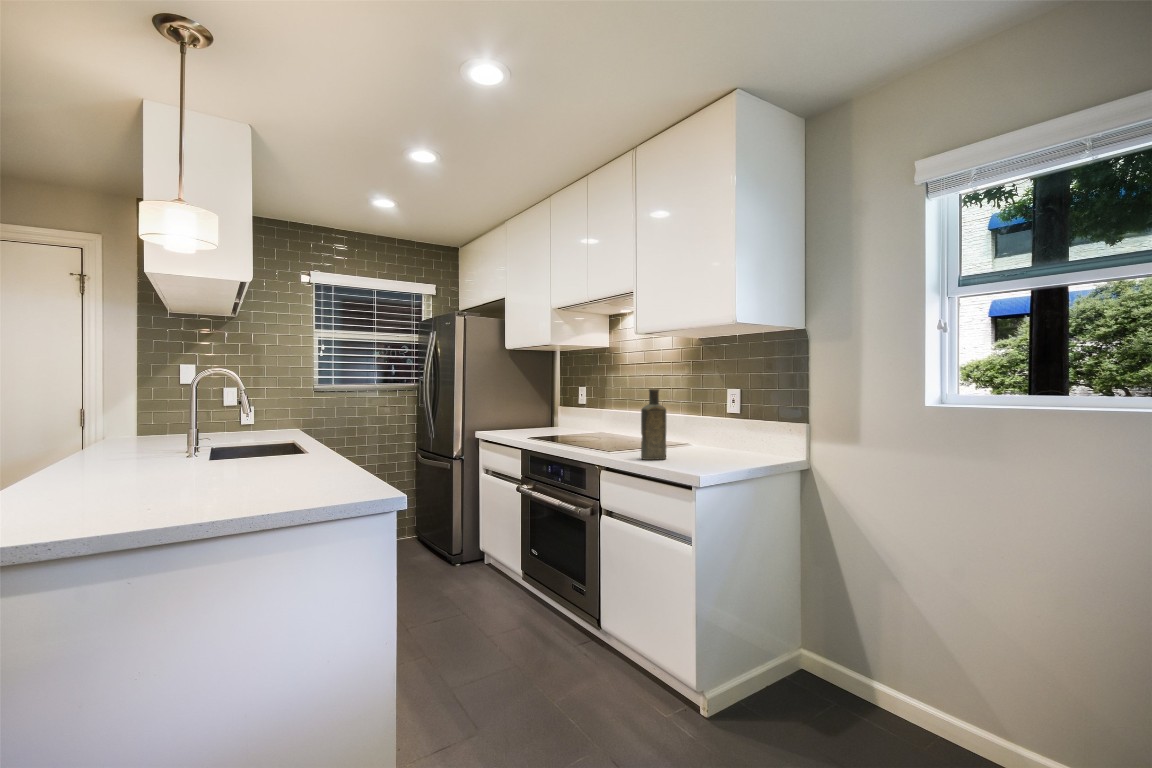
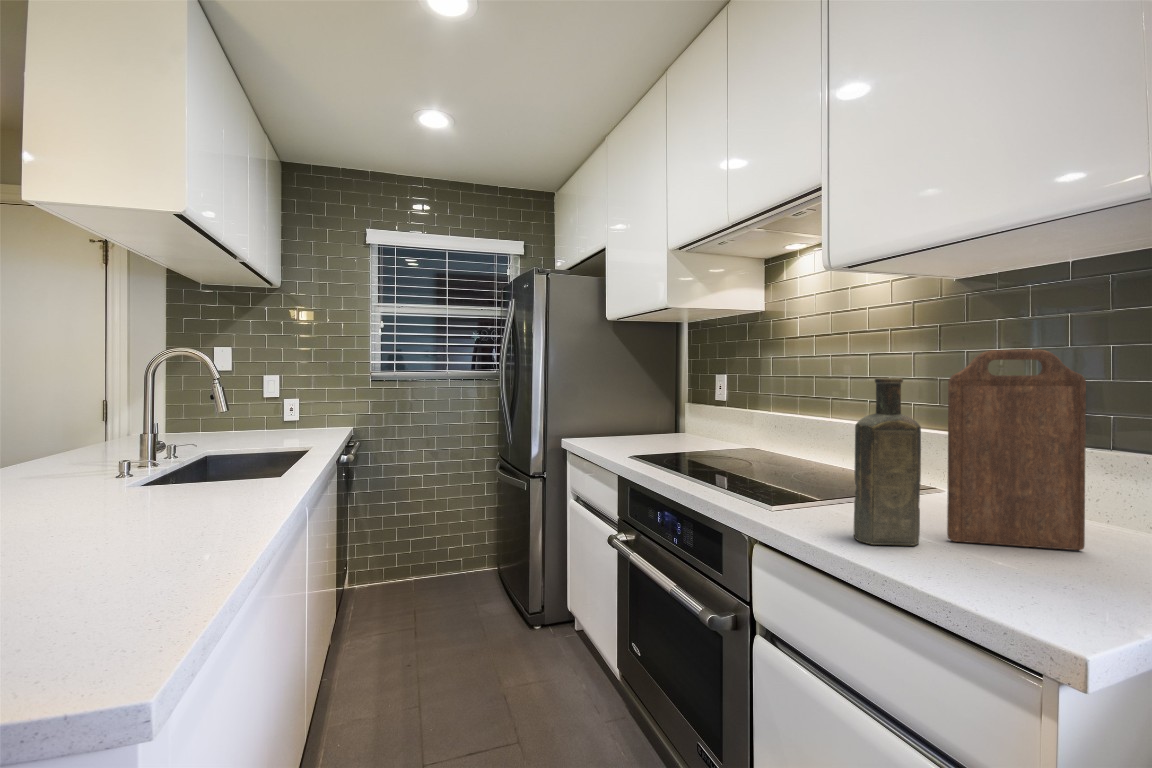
cutting board: none [678,377,725,458] -> present [947,349,1086,550]

